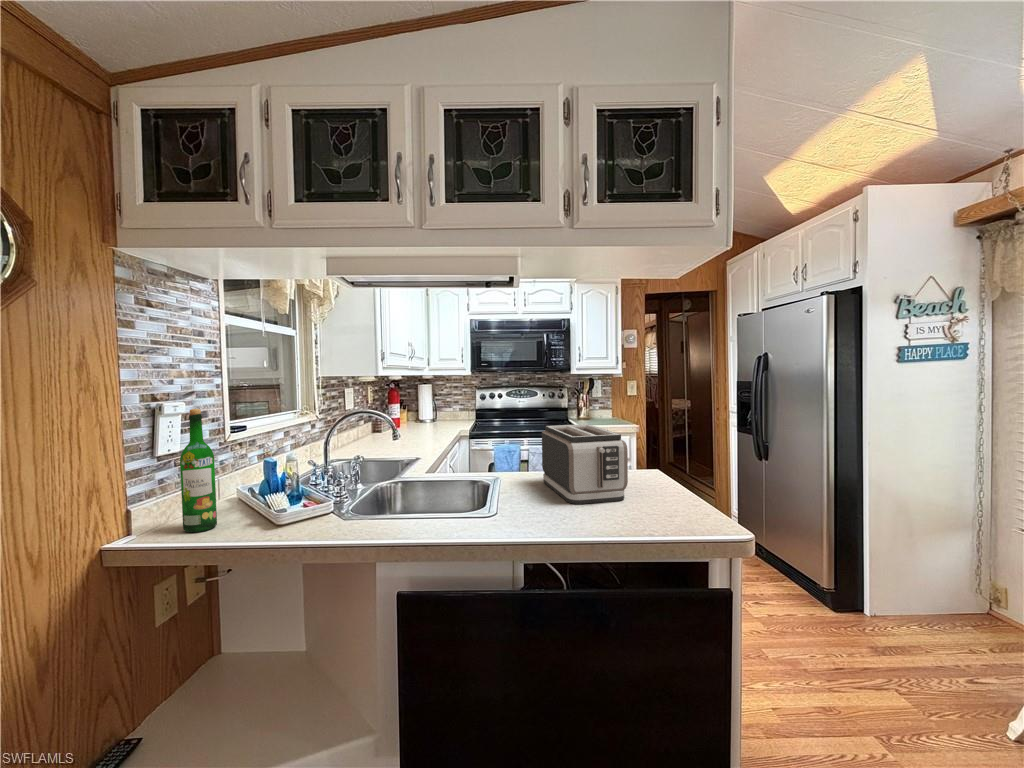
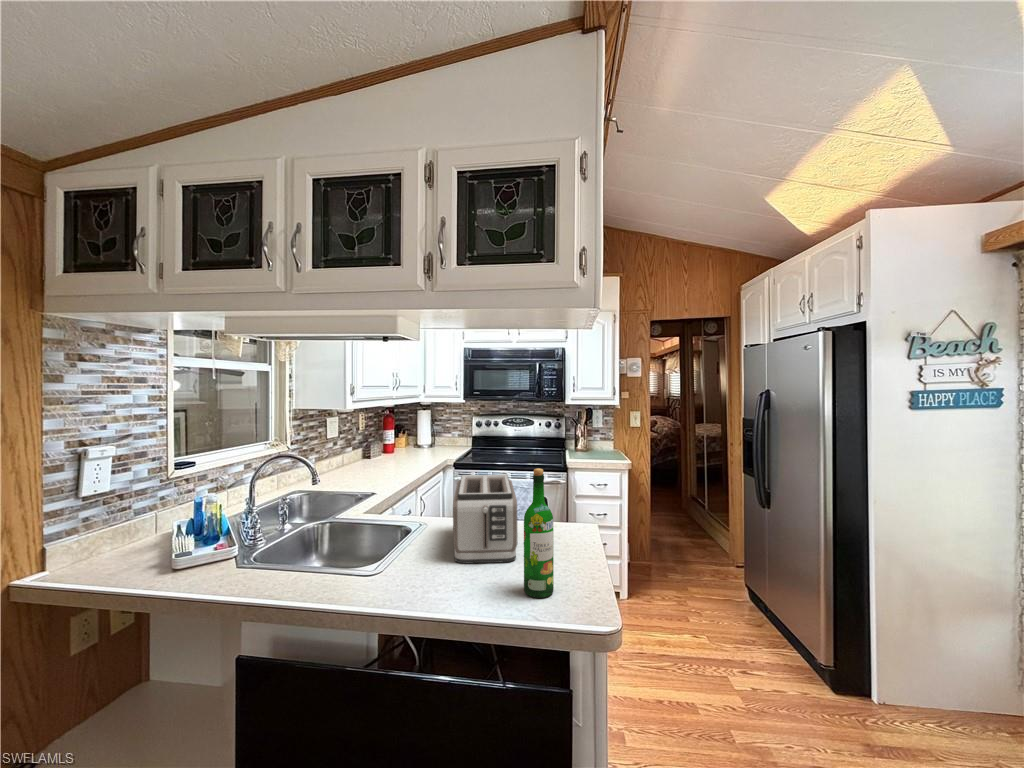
wine bottle: present [180,409,217,532] -> present [524,468,554,598]

